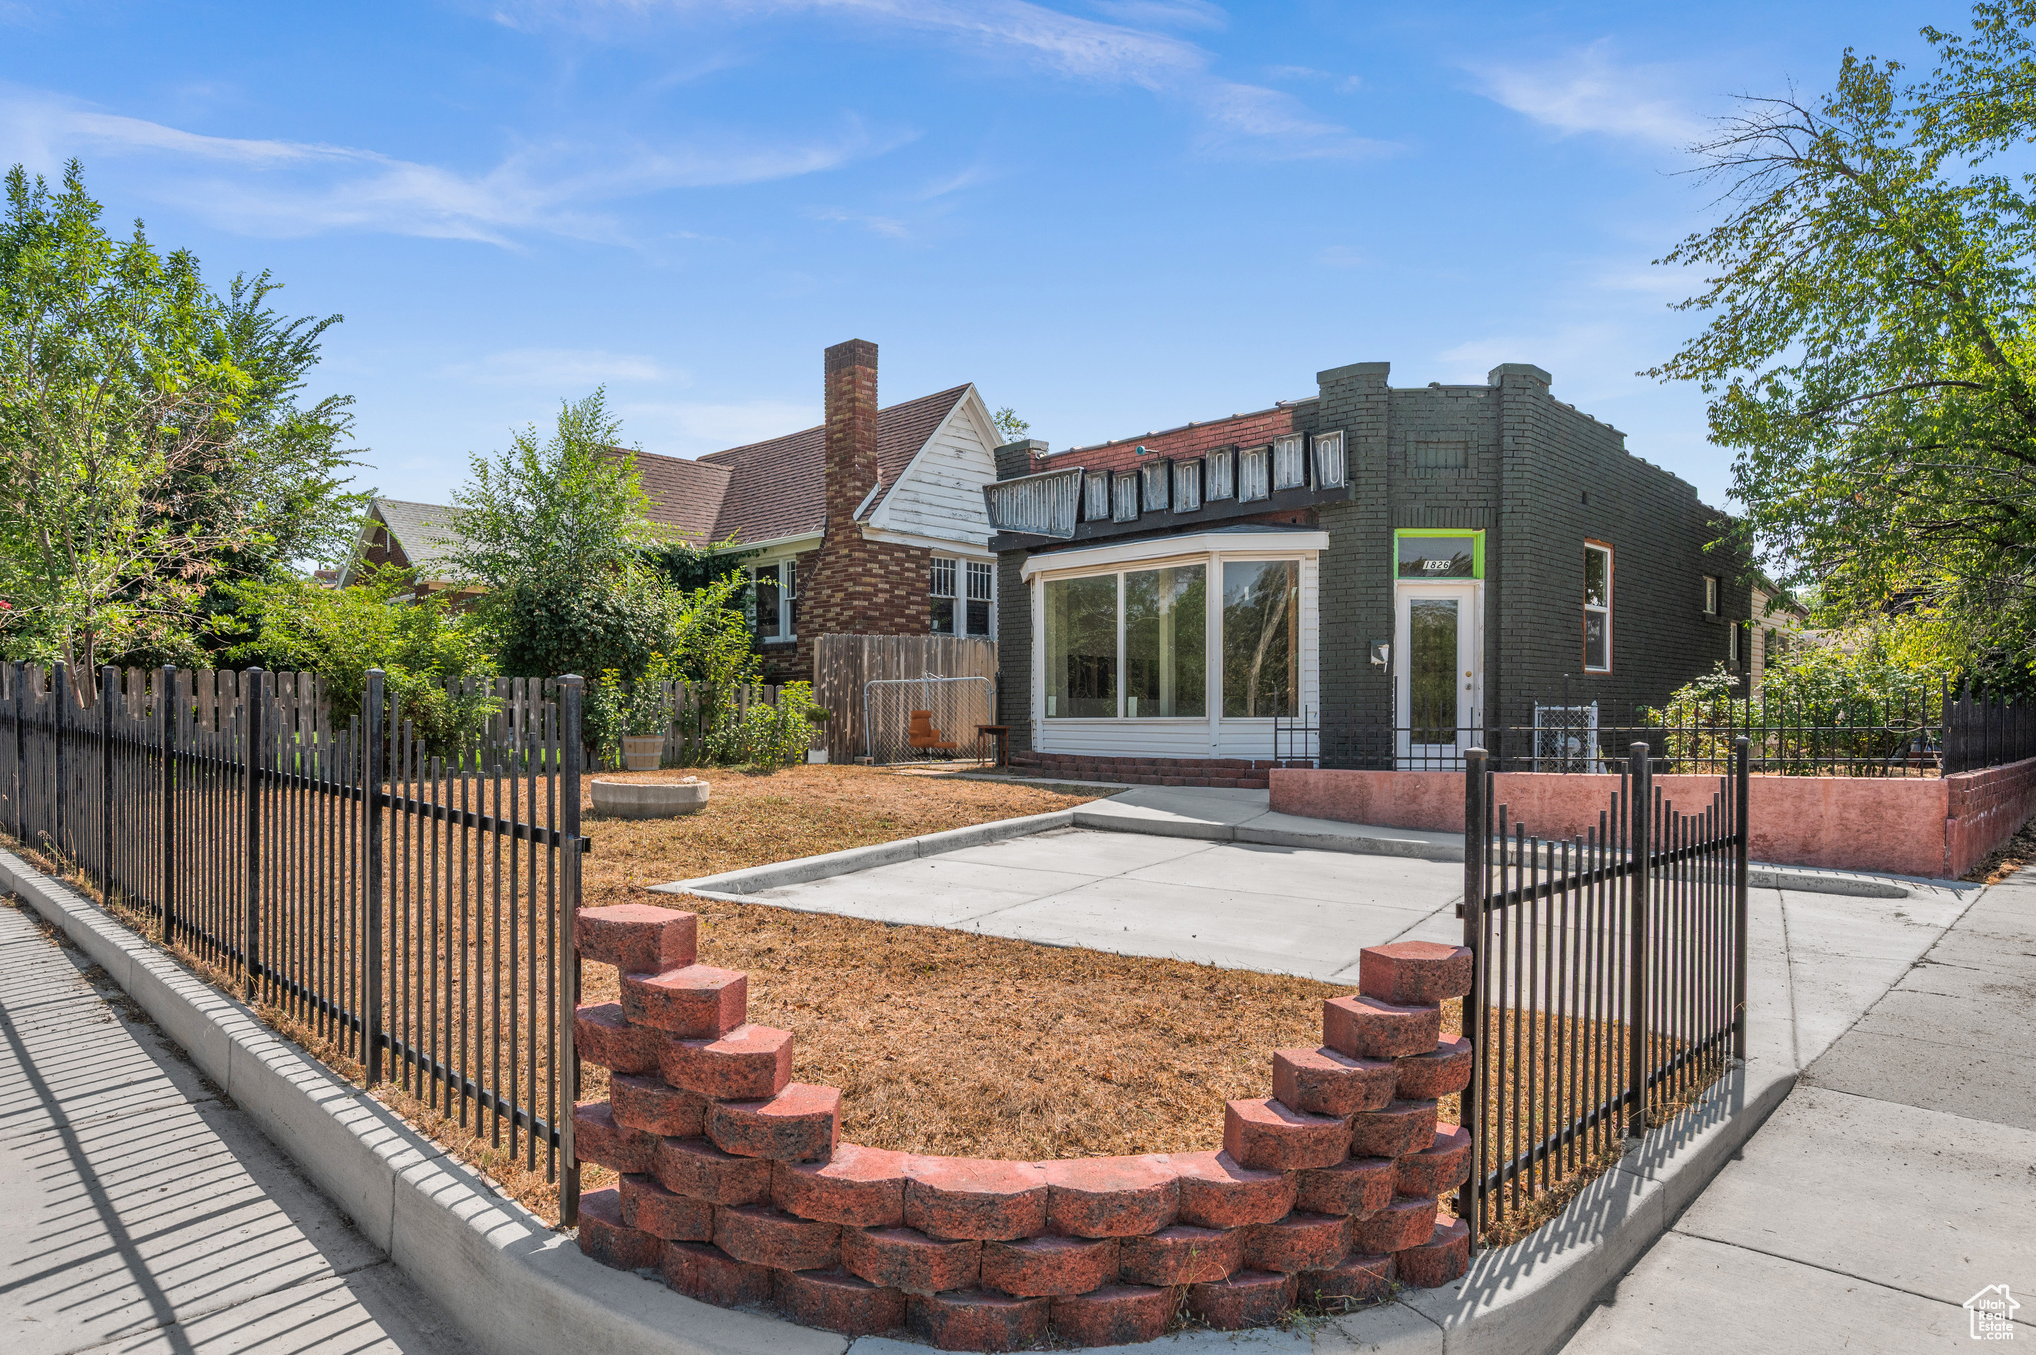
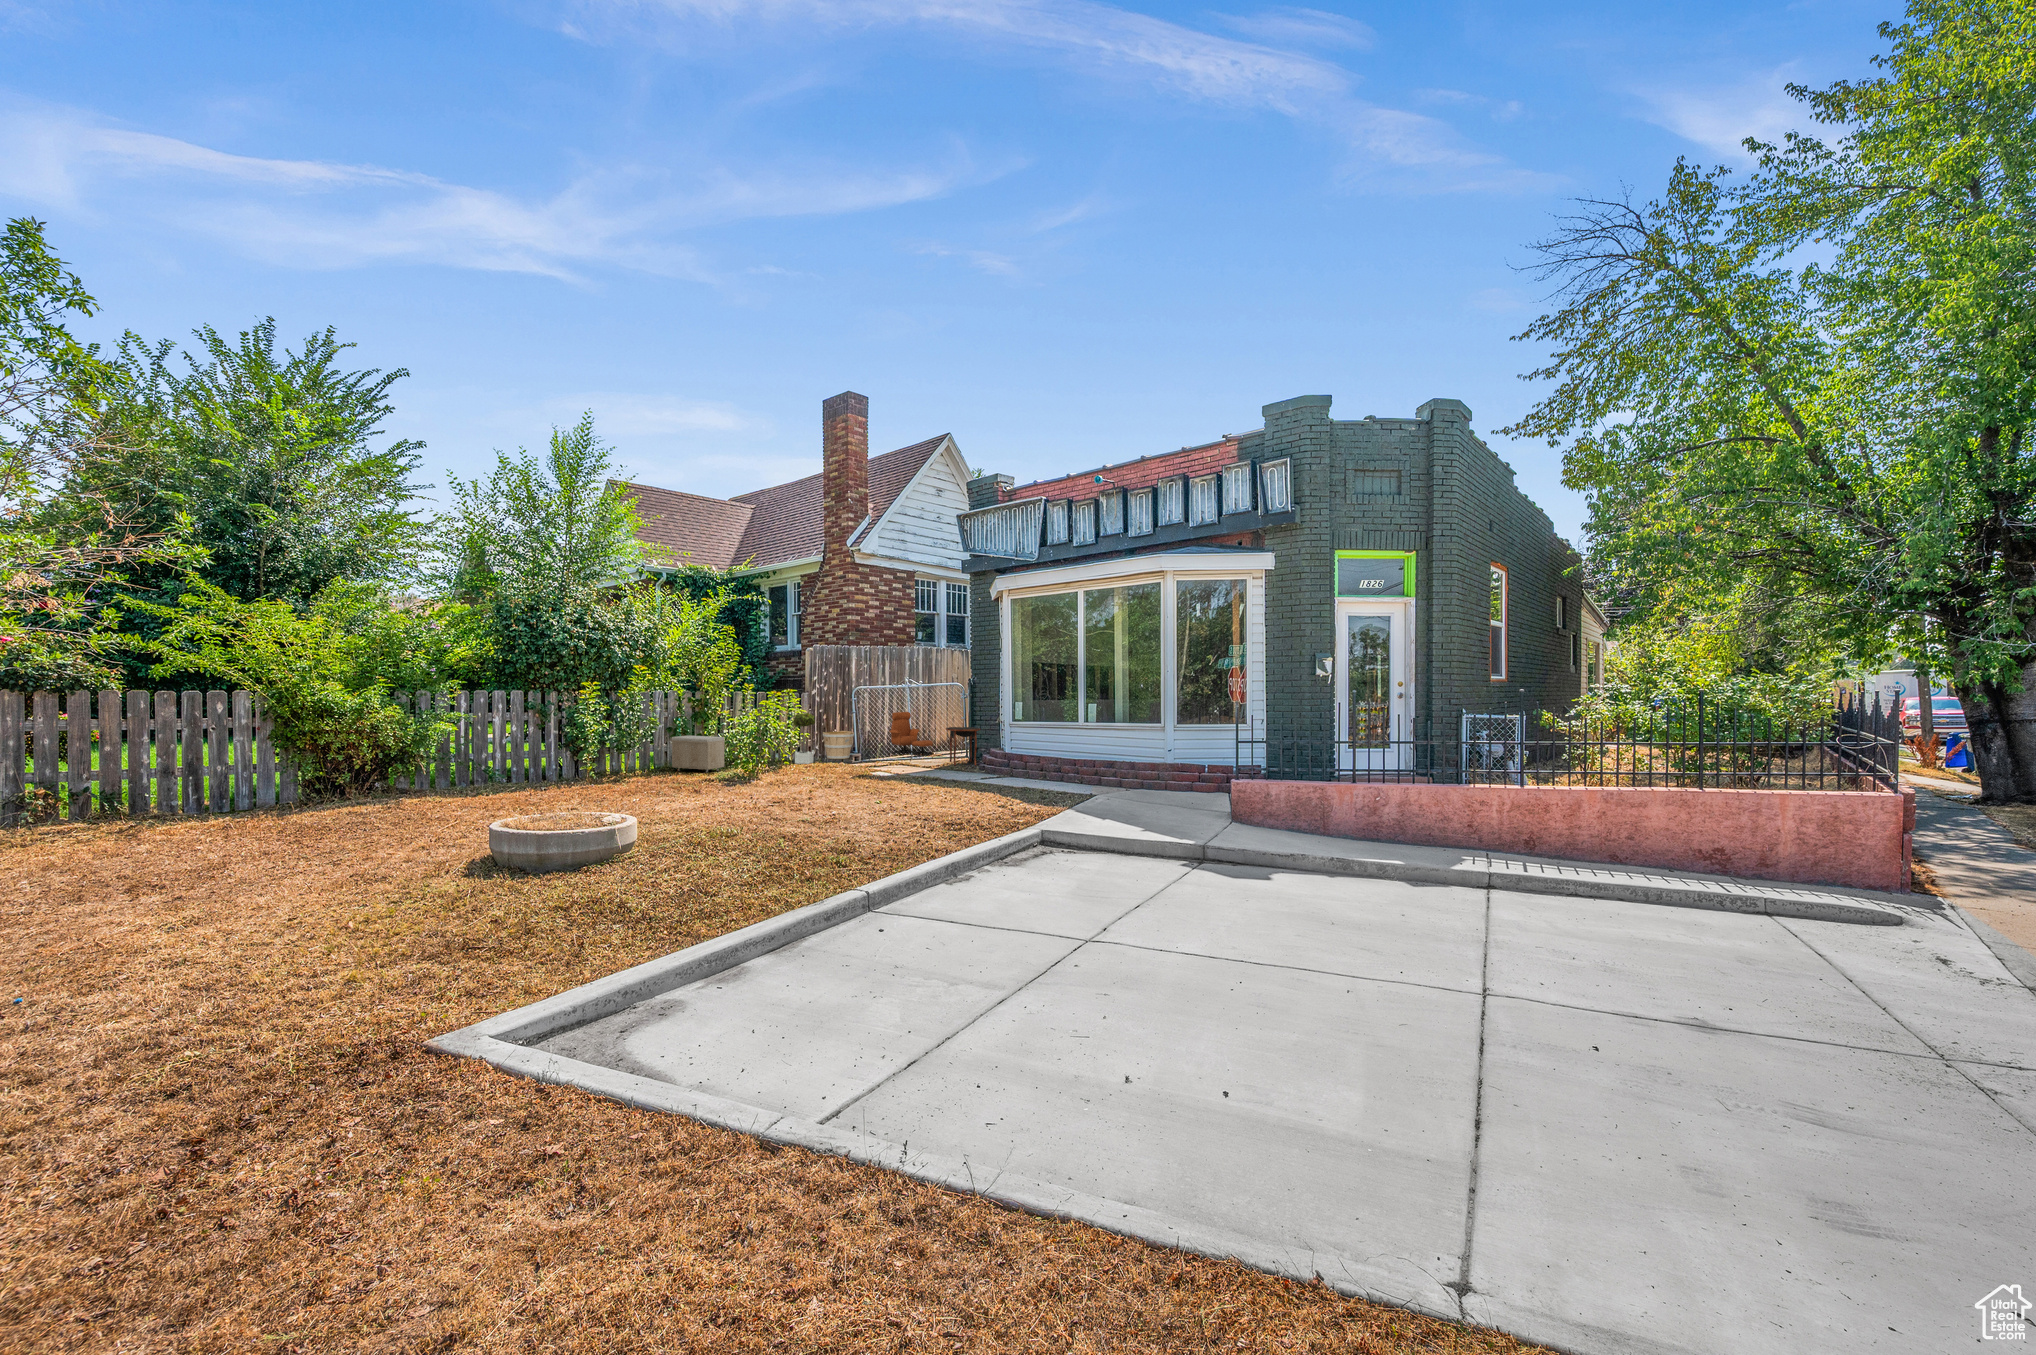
storage bench: none [682,730,738,768] -> present [672,735,725,773]
wooden bucket: present [623,735,665,771] -> present [823,731,854,759]

